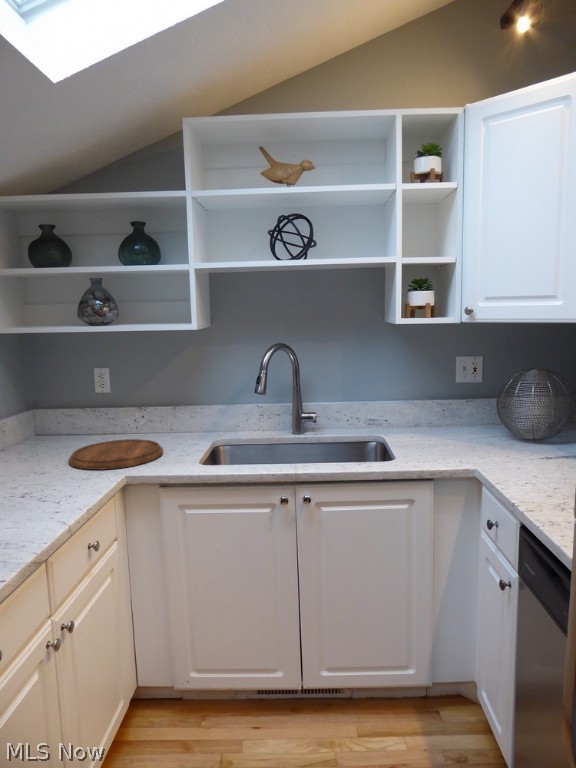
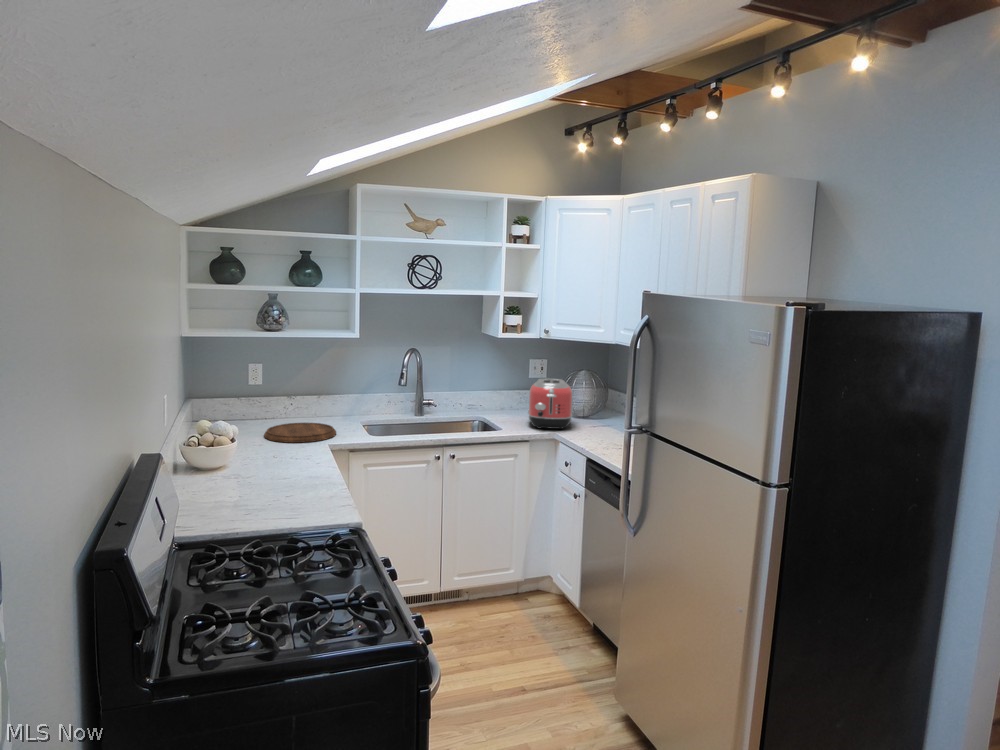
toaster: none [437,383,511,464] -> present [528,378,572,429]

